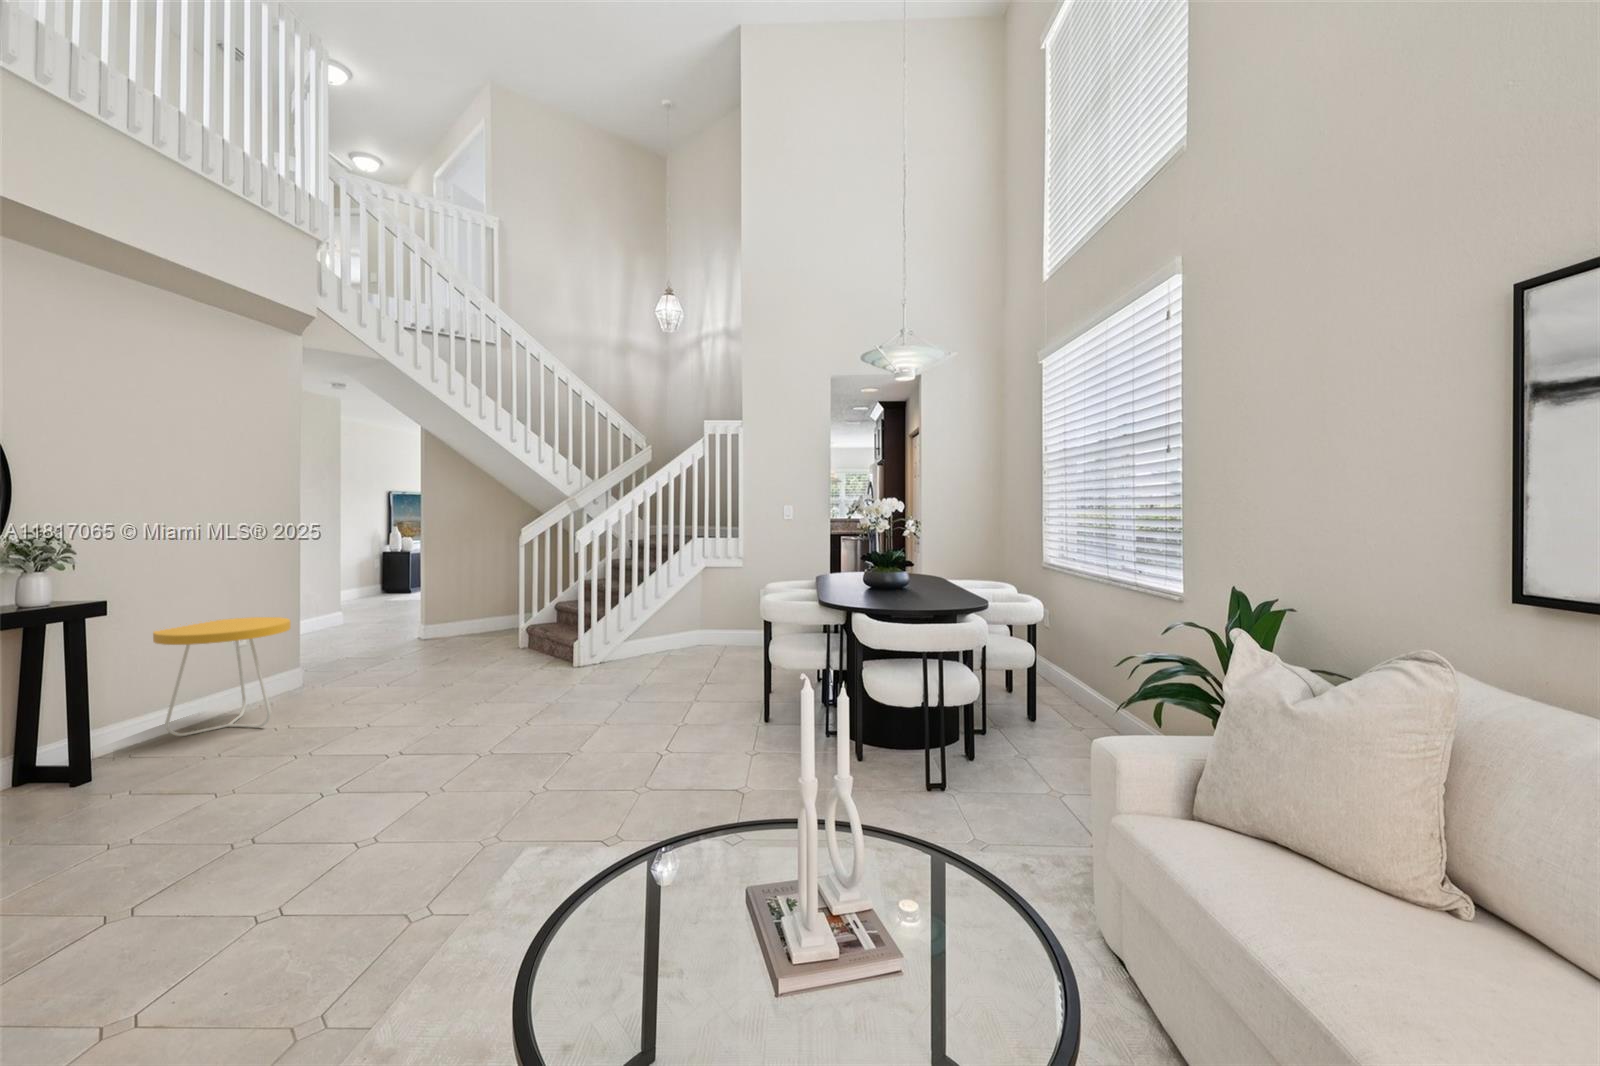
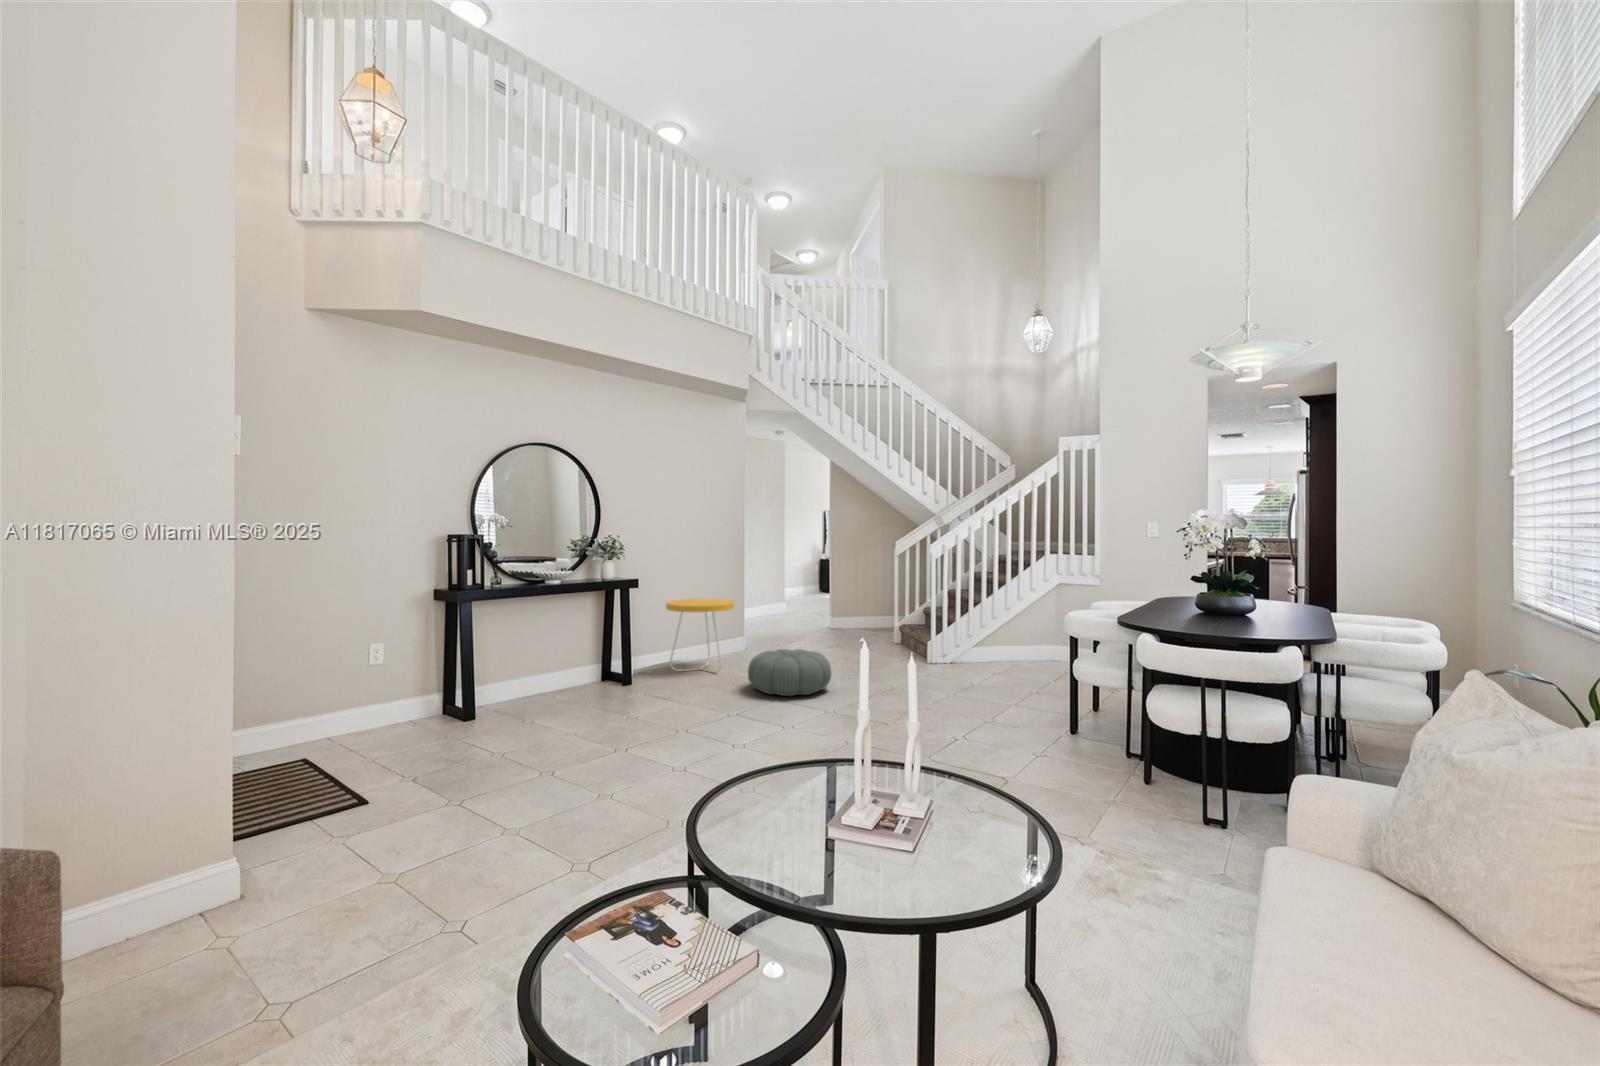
pouf: none [324,677,460,748] -> present [748,649,832,696]

